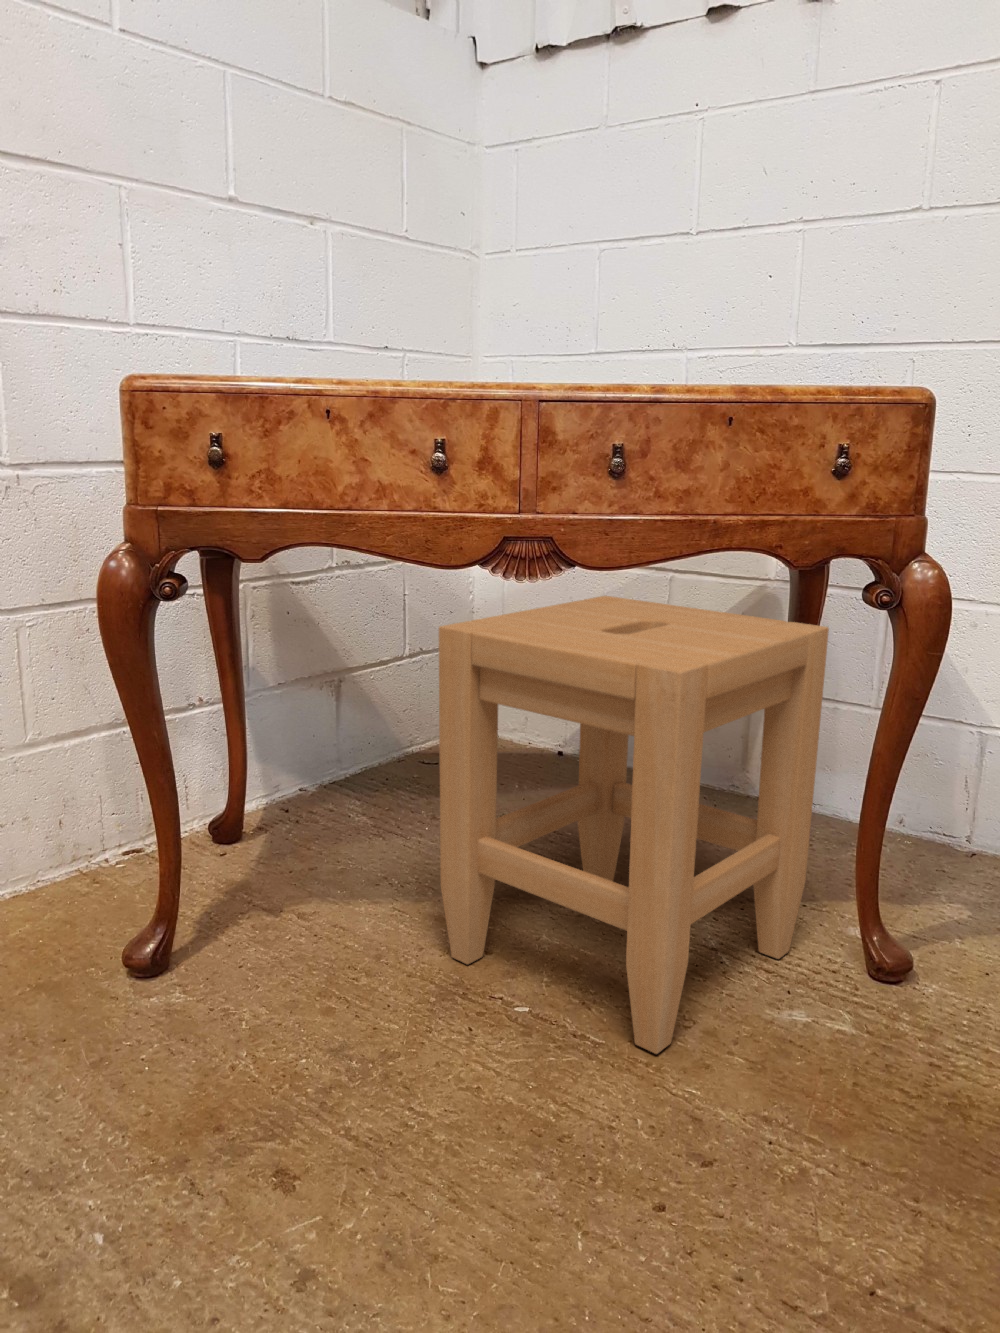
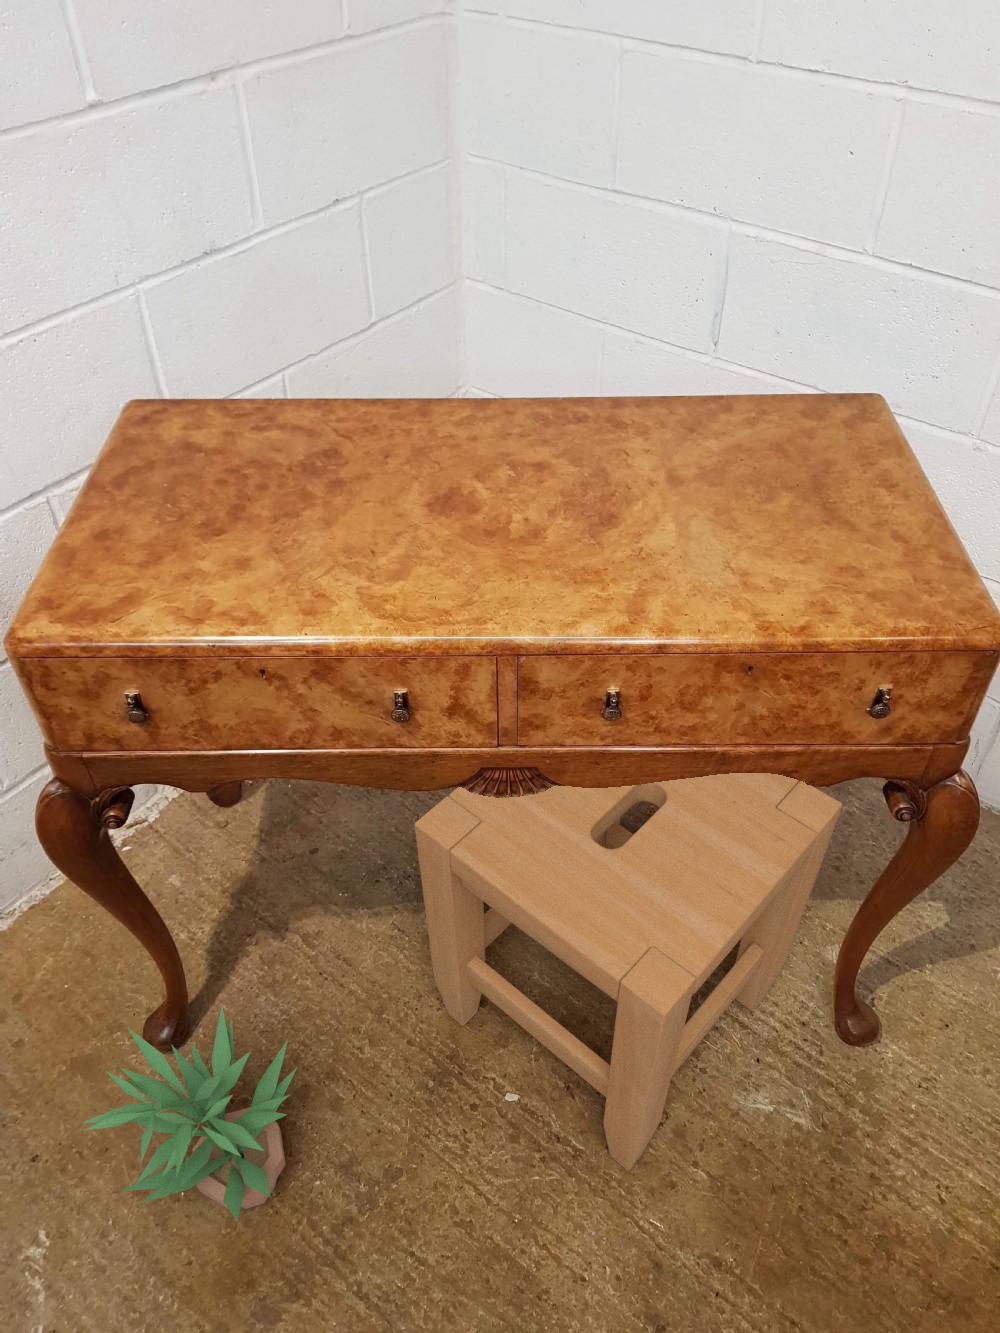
potted plant: none [89,729,300,1077] -> present [83,1006,297,1221]

